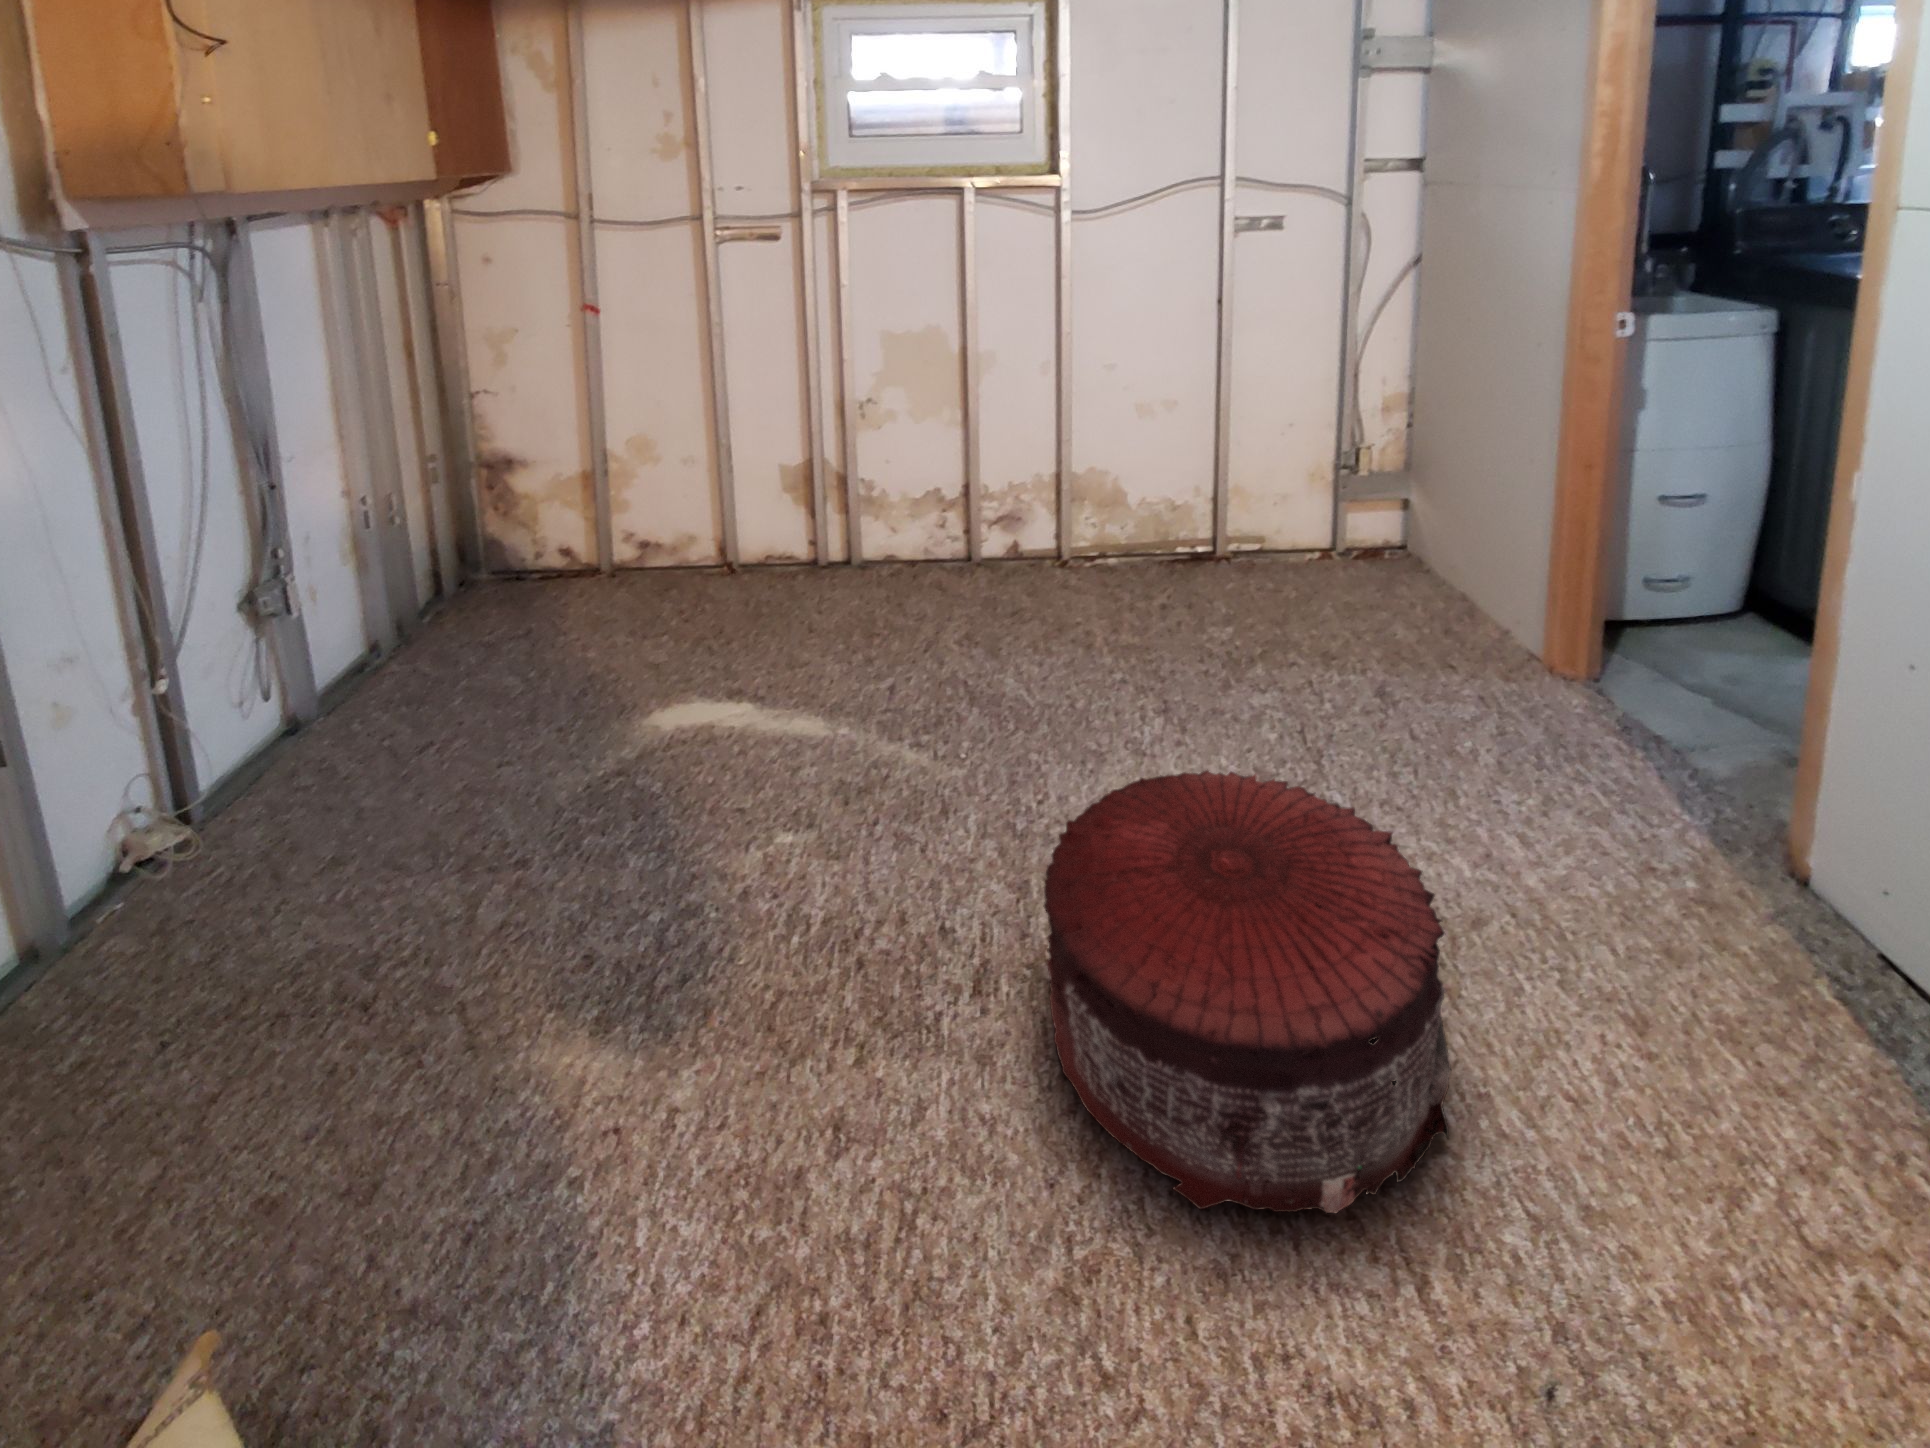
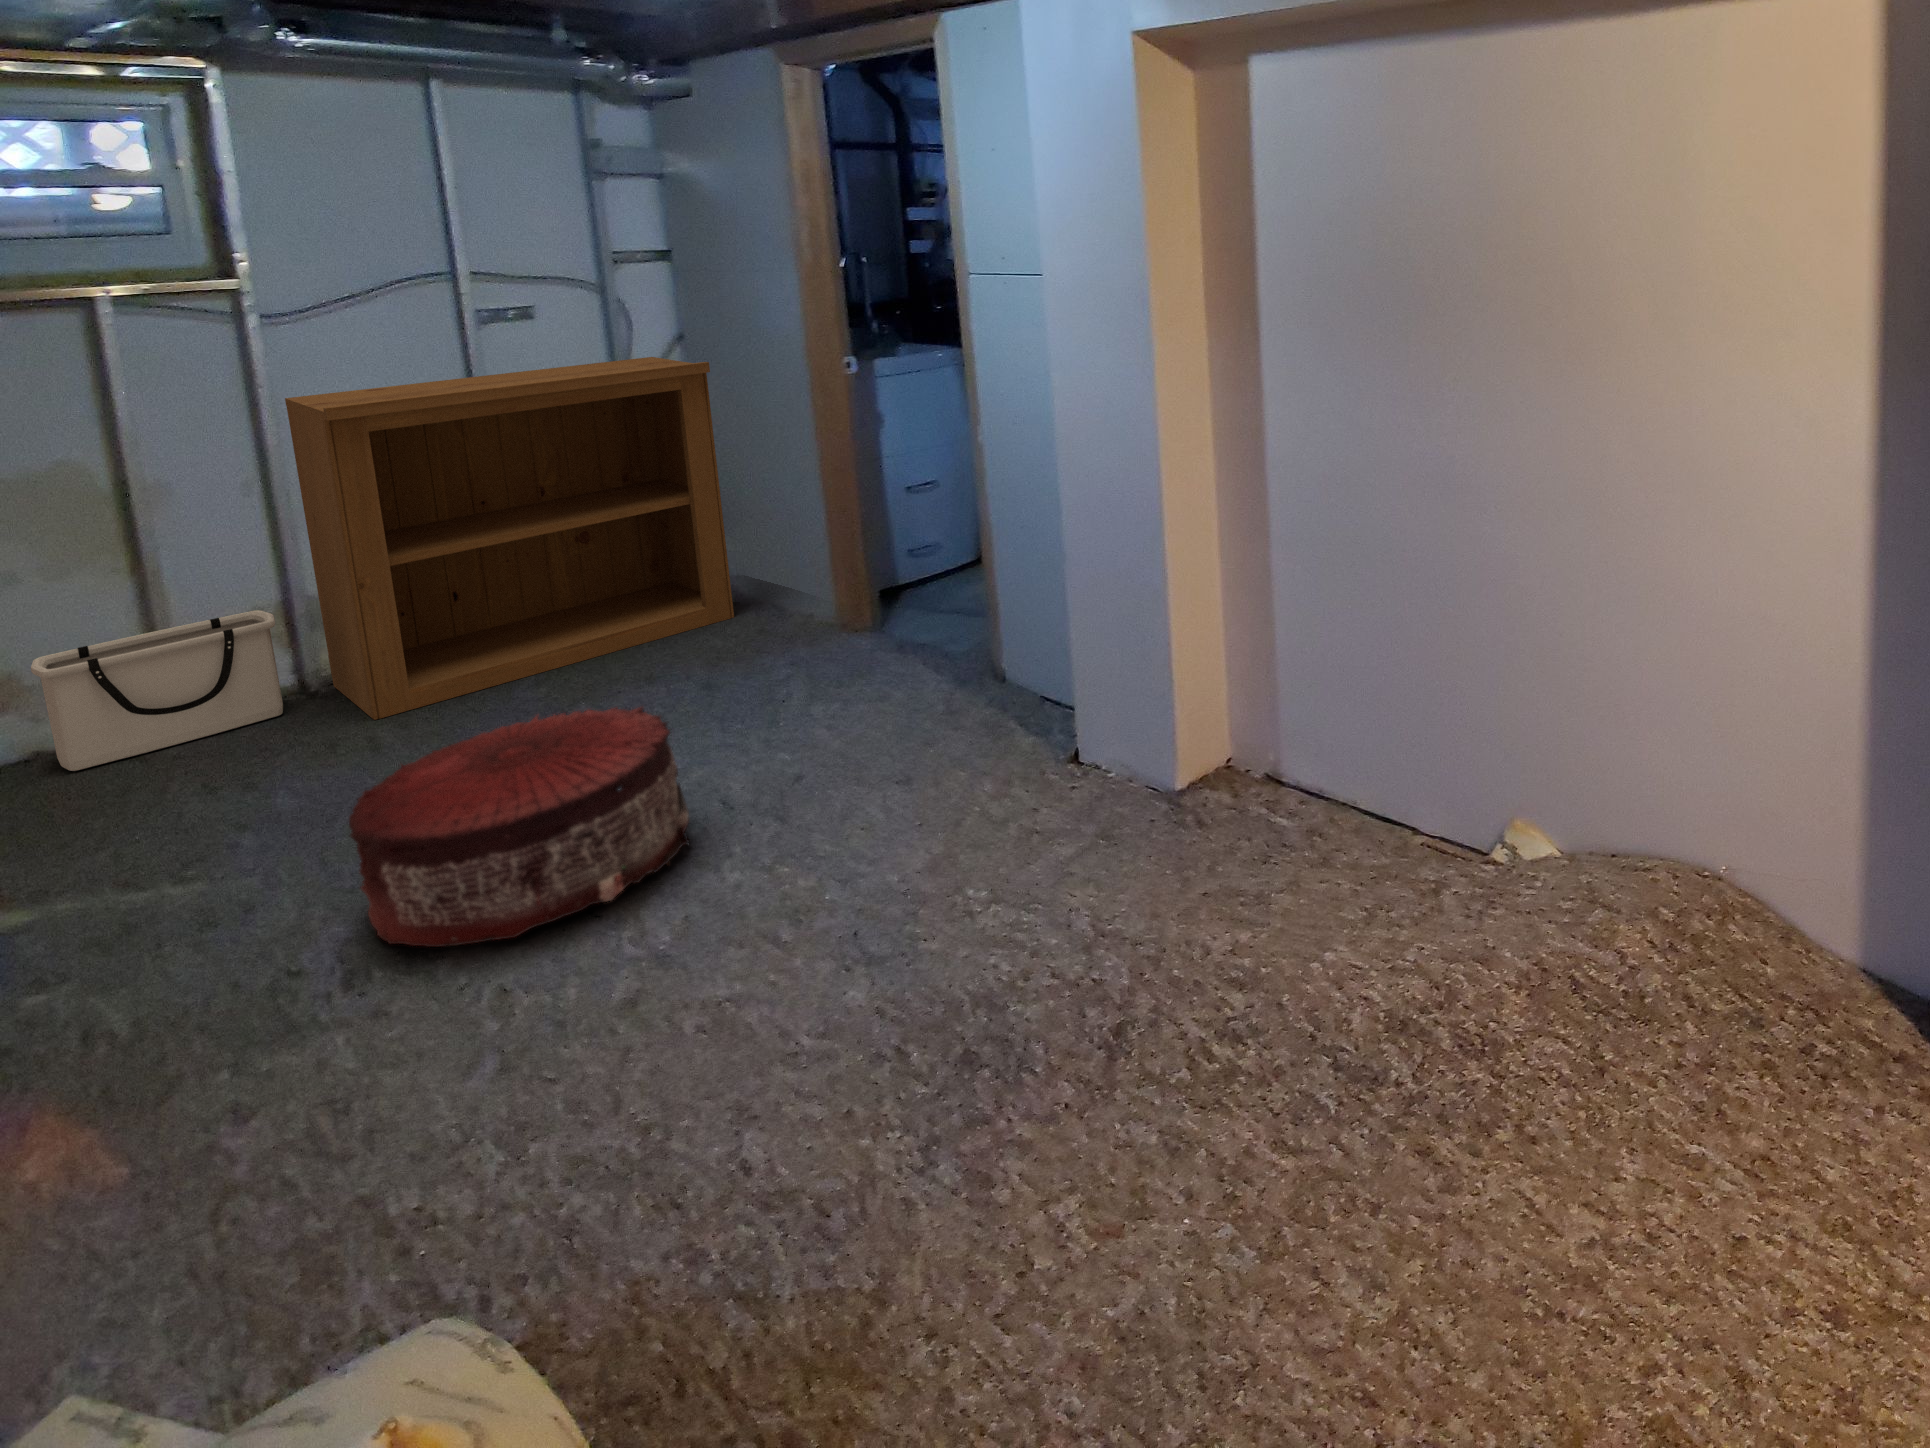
bookshelf: none [1077,282,1464,623] -> present [285,357,734,720]
storage bin: none [900,483,1046,590] -> present [31,610,283,771]

